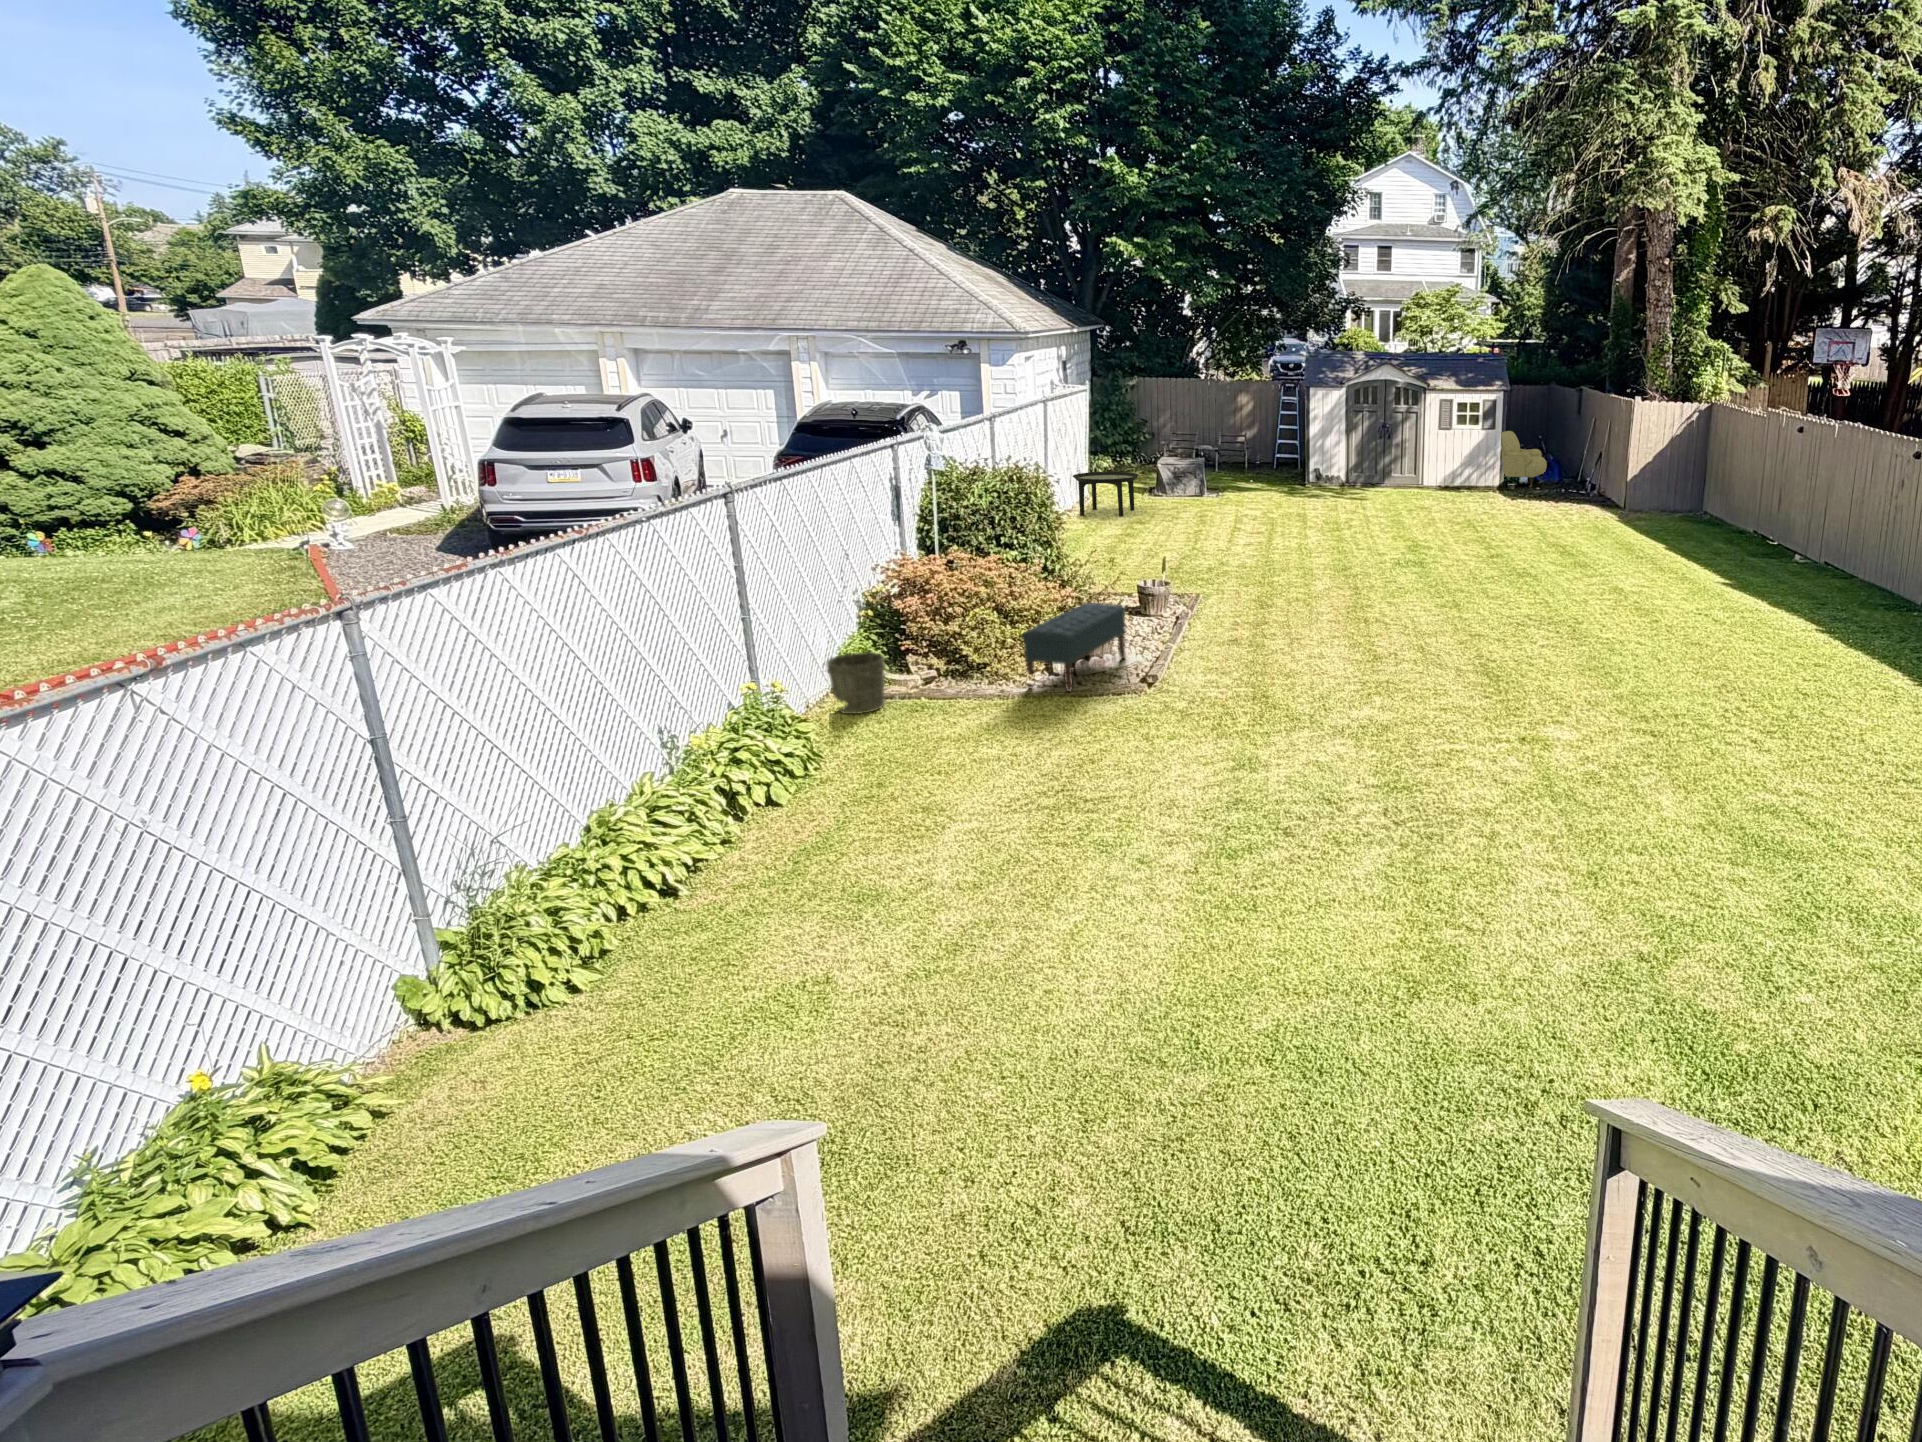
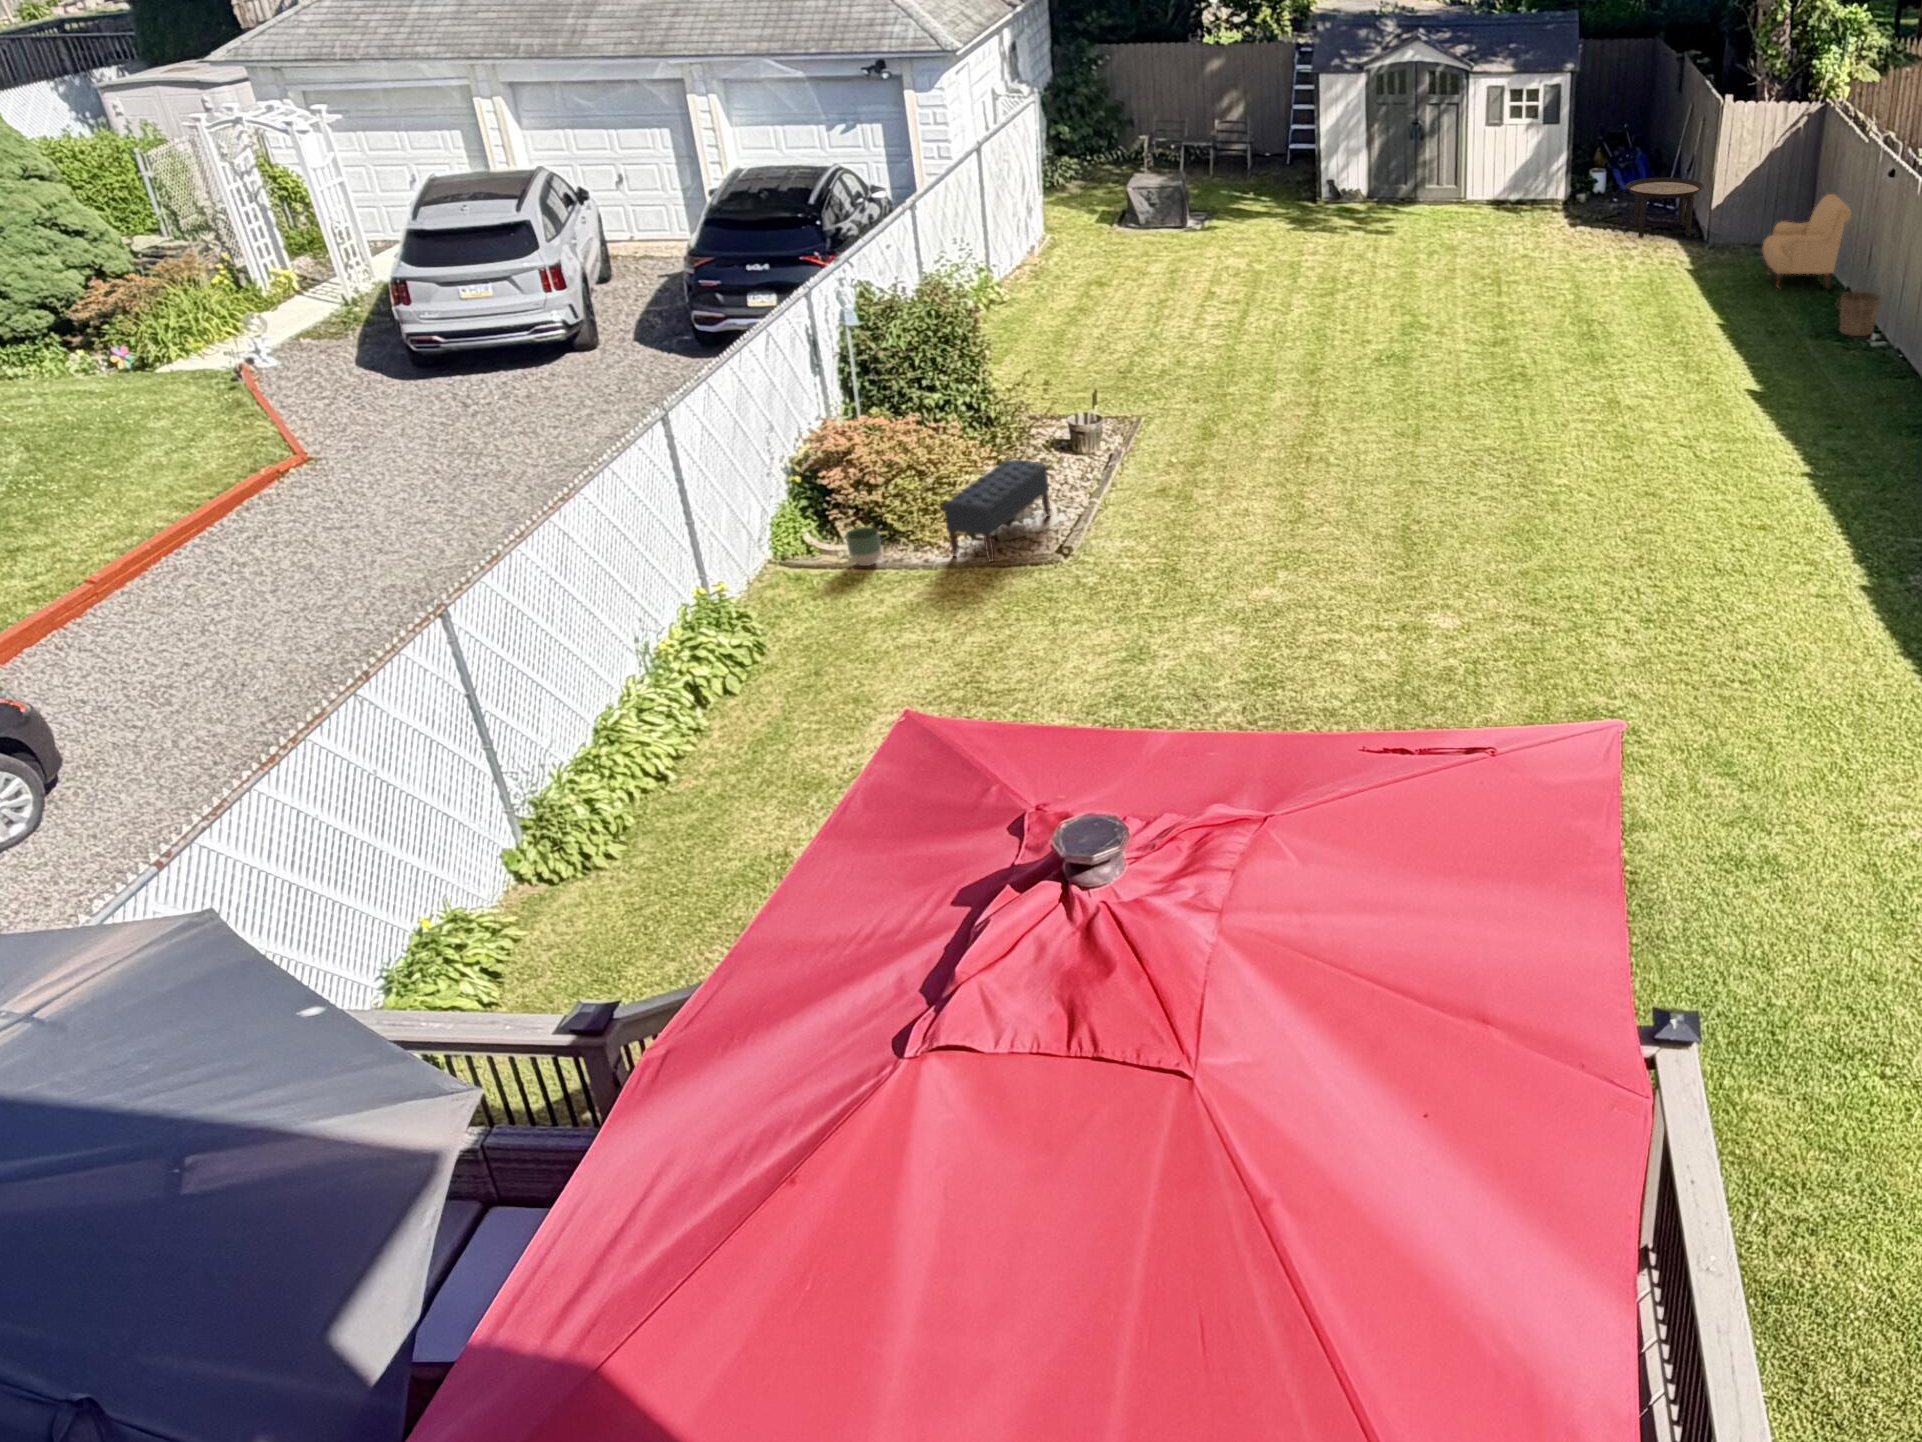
chair: present [1499,431,1547,487] -> present [1763,194,1851,288]
round table: present [1073,472,1139,516] -> present [1626,178,1704,237]
bucket: present [827,650,890,714] -> present [1837,290,1881,336]
planter: none [917,657,954,696] -> present [846,527,882,566]

